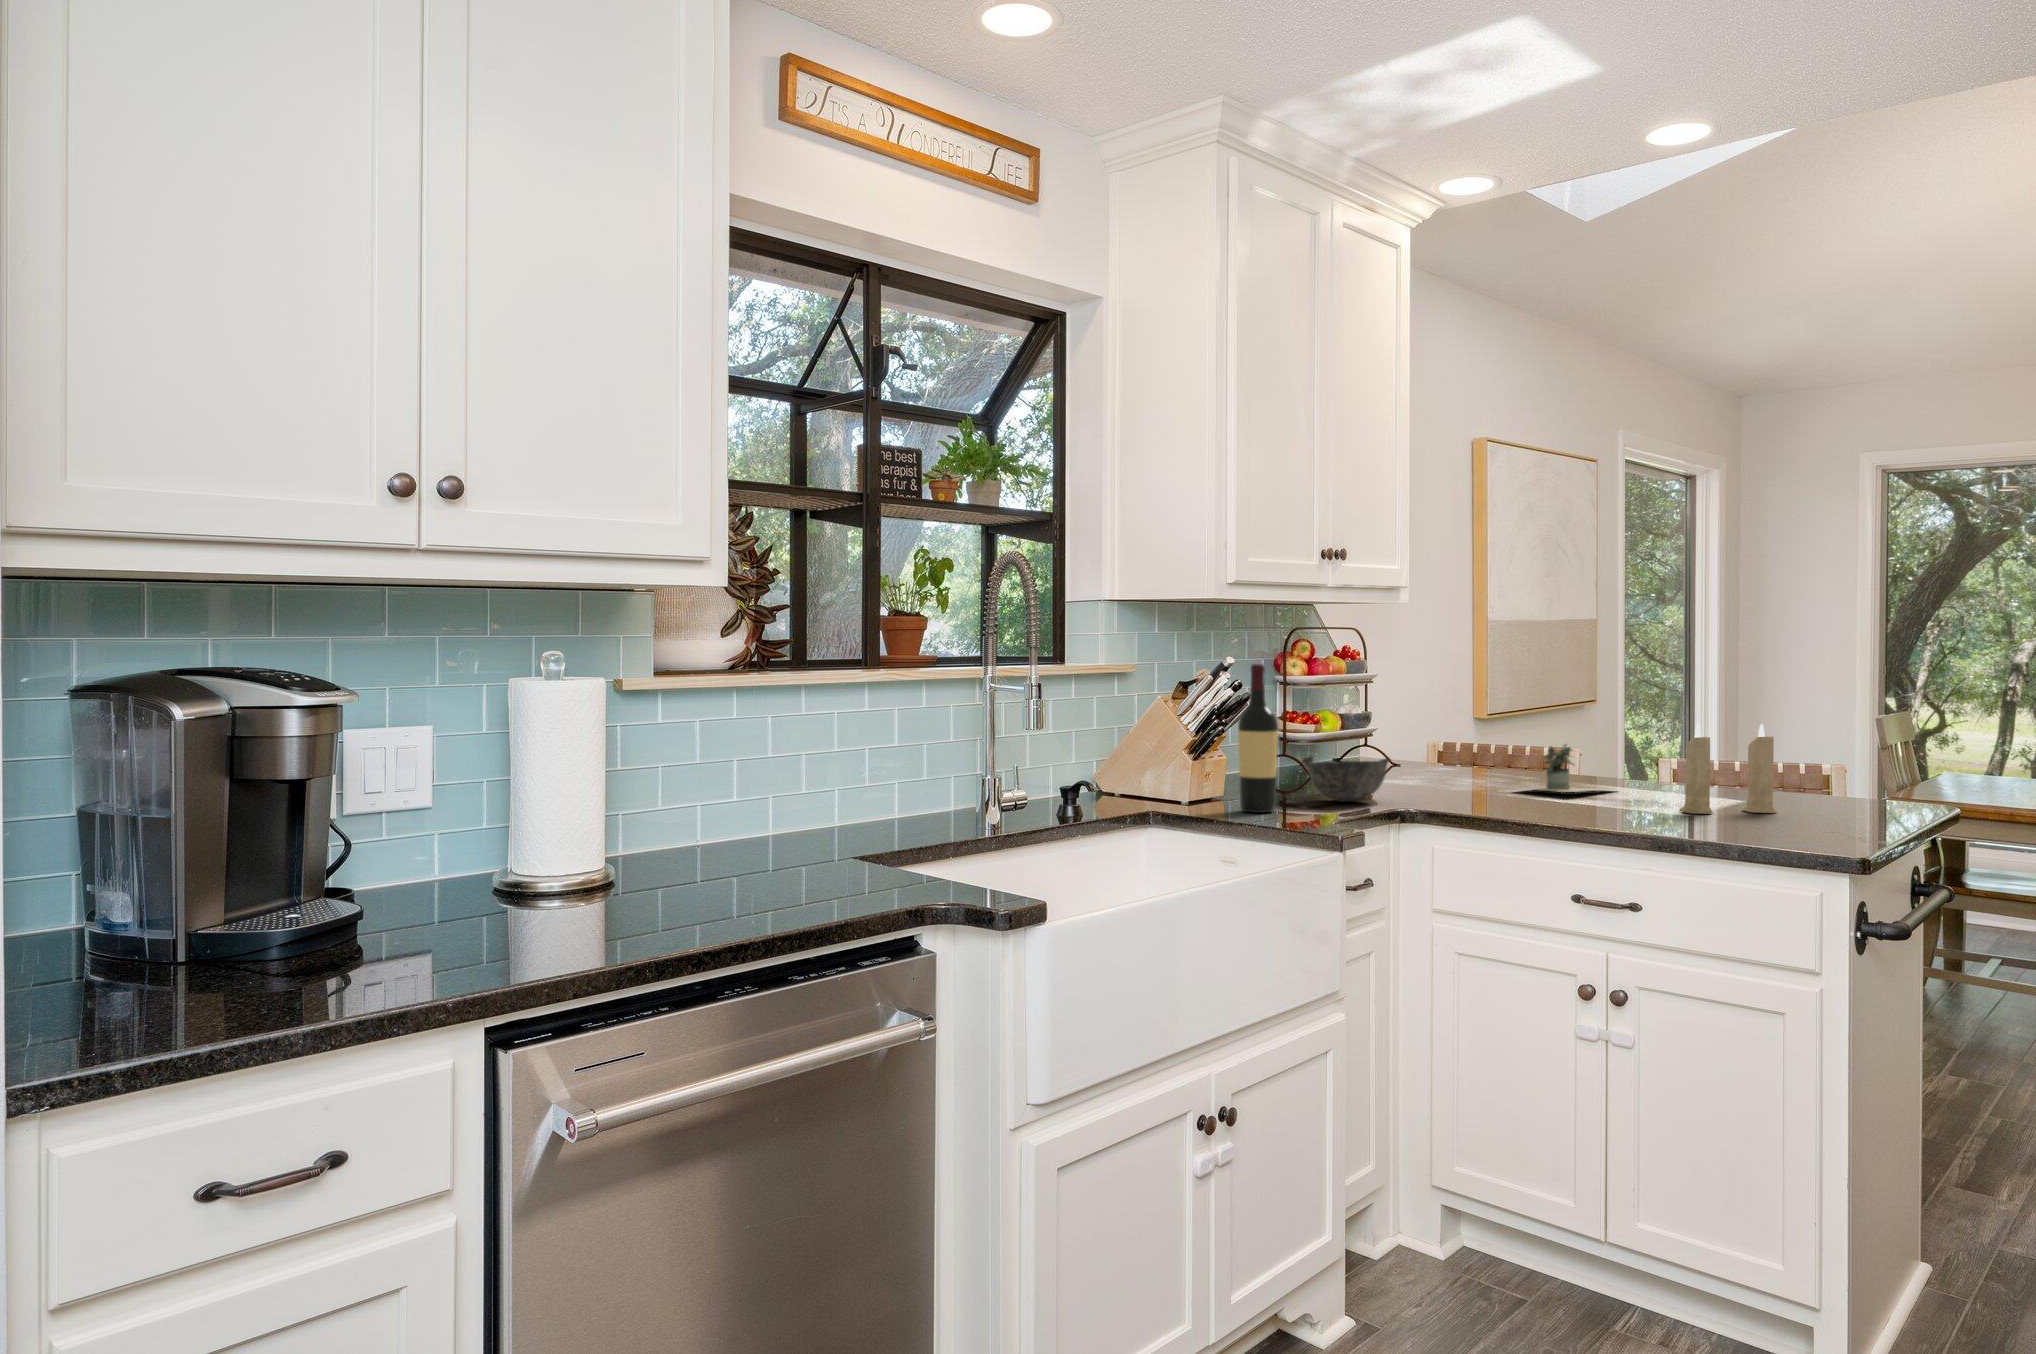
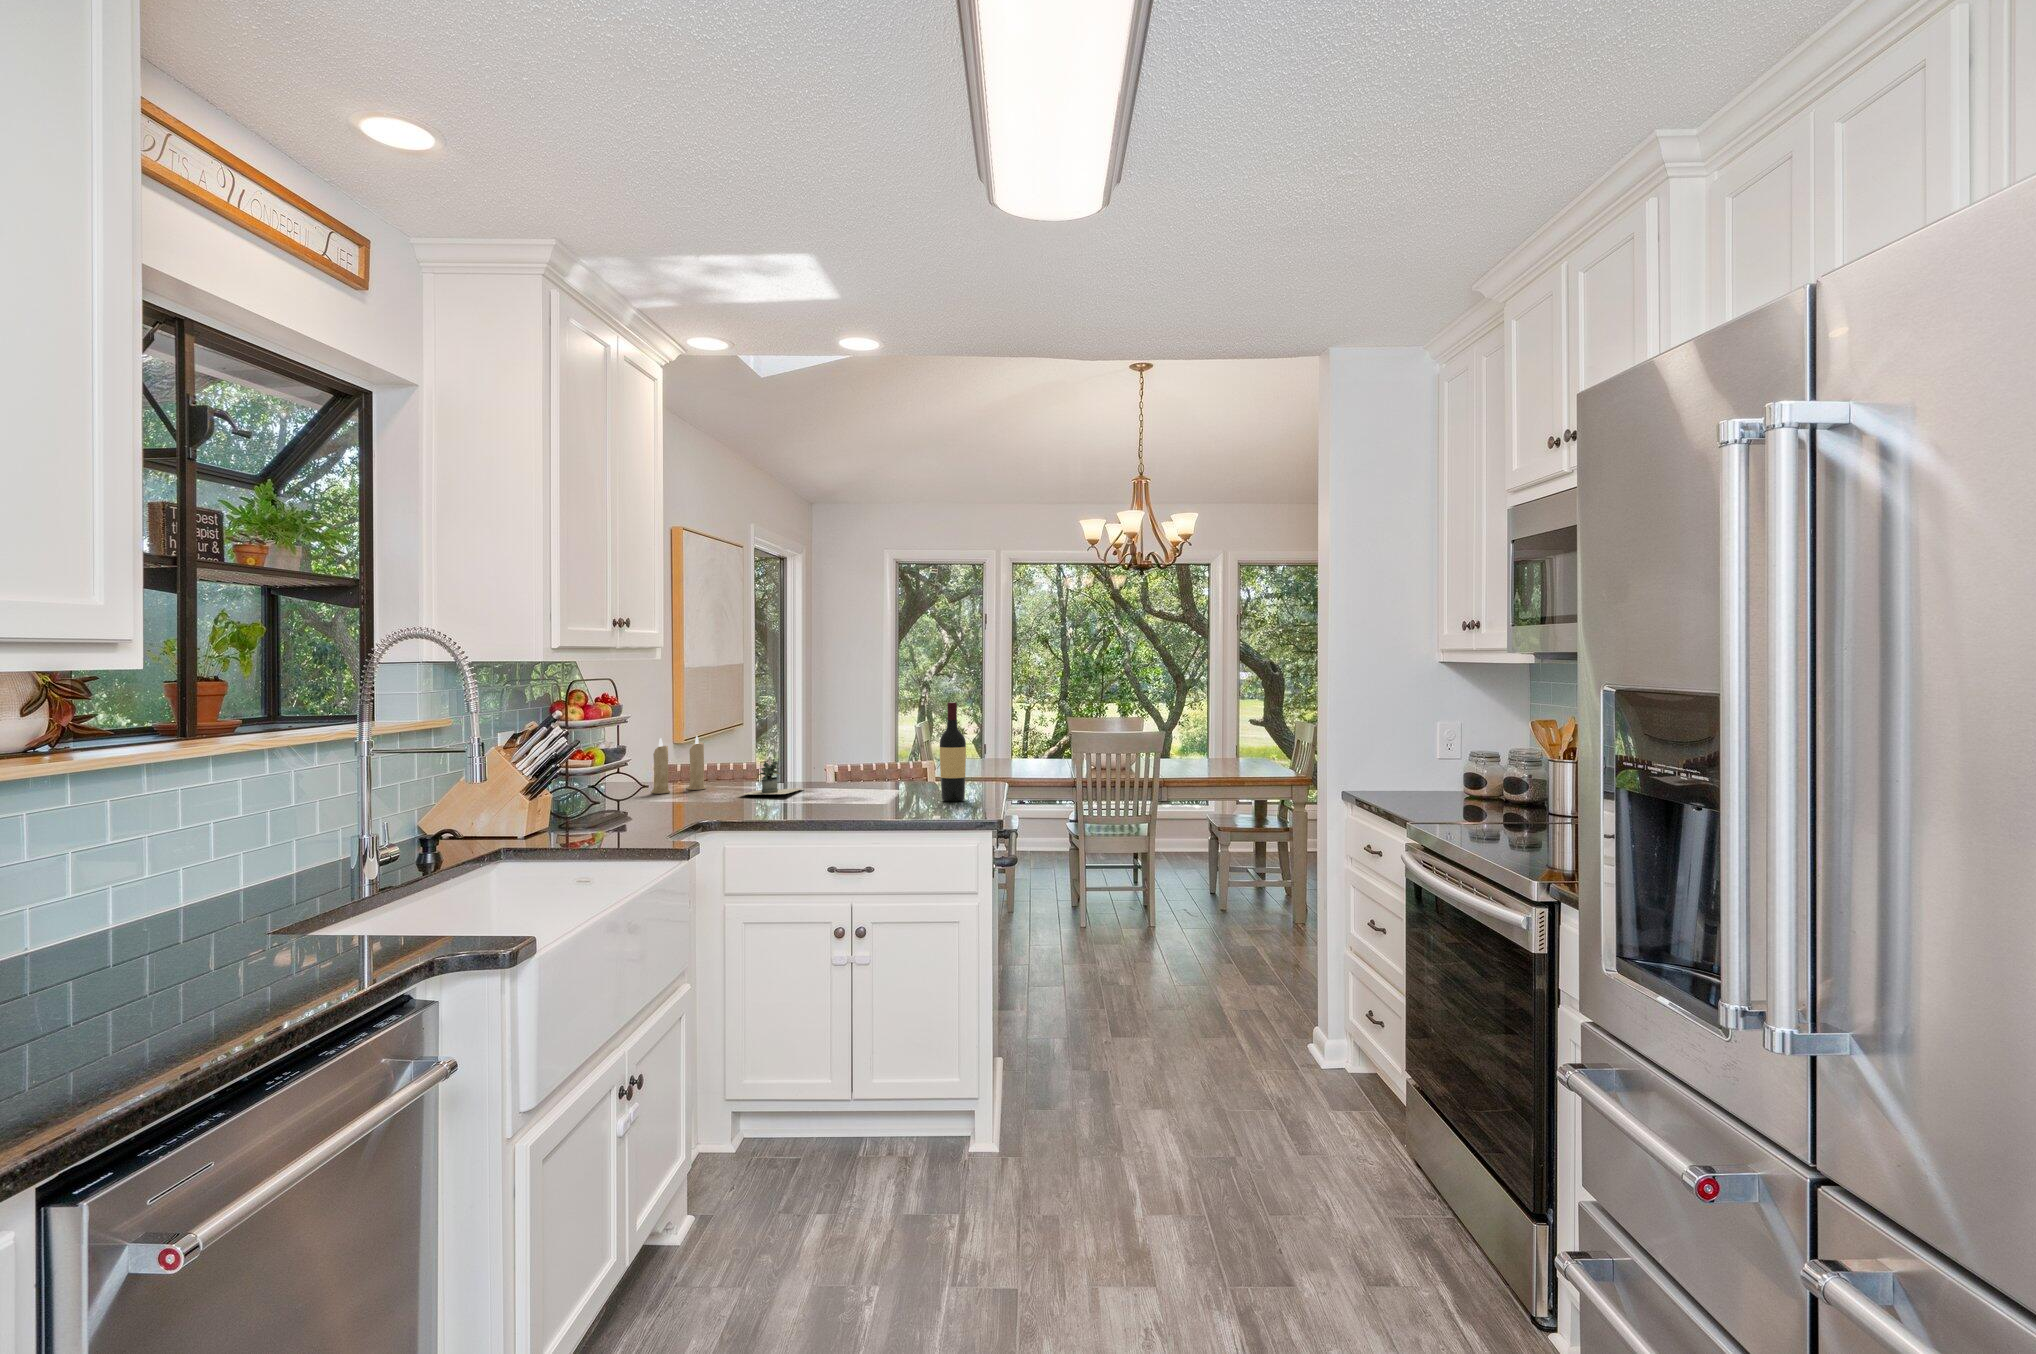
wine bottle: present [1238,664,1278,813] -> present [940,702,966,802]
candle: present [1679,724,1776,814] -> present [651,736,706,794]
bowl: present [1302,756,1390,802] -> none [601,780,673,818]

